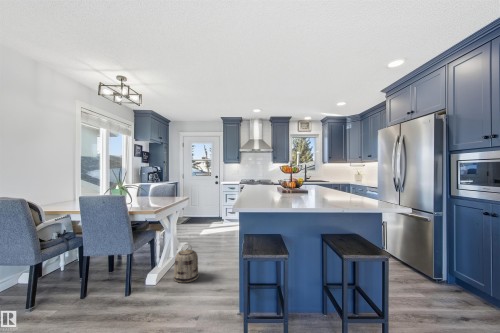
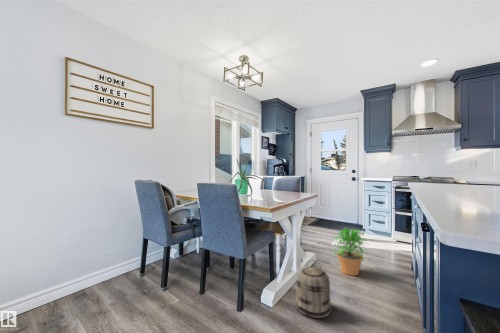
potted plant: none [199,219,225,253] -> present [335,228,367,275]

